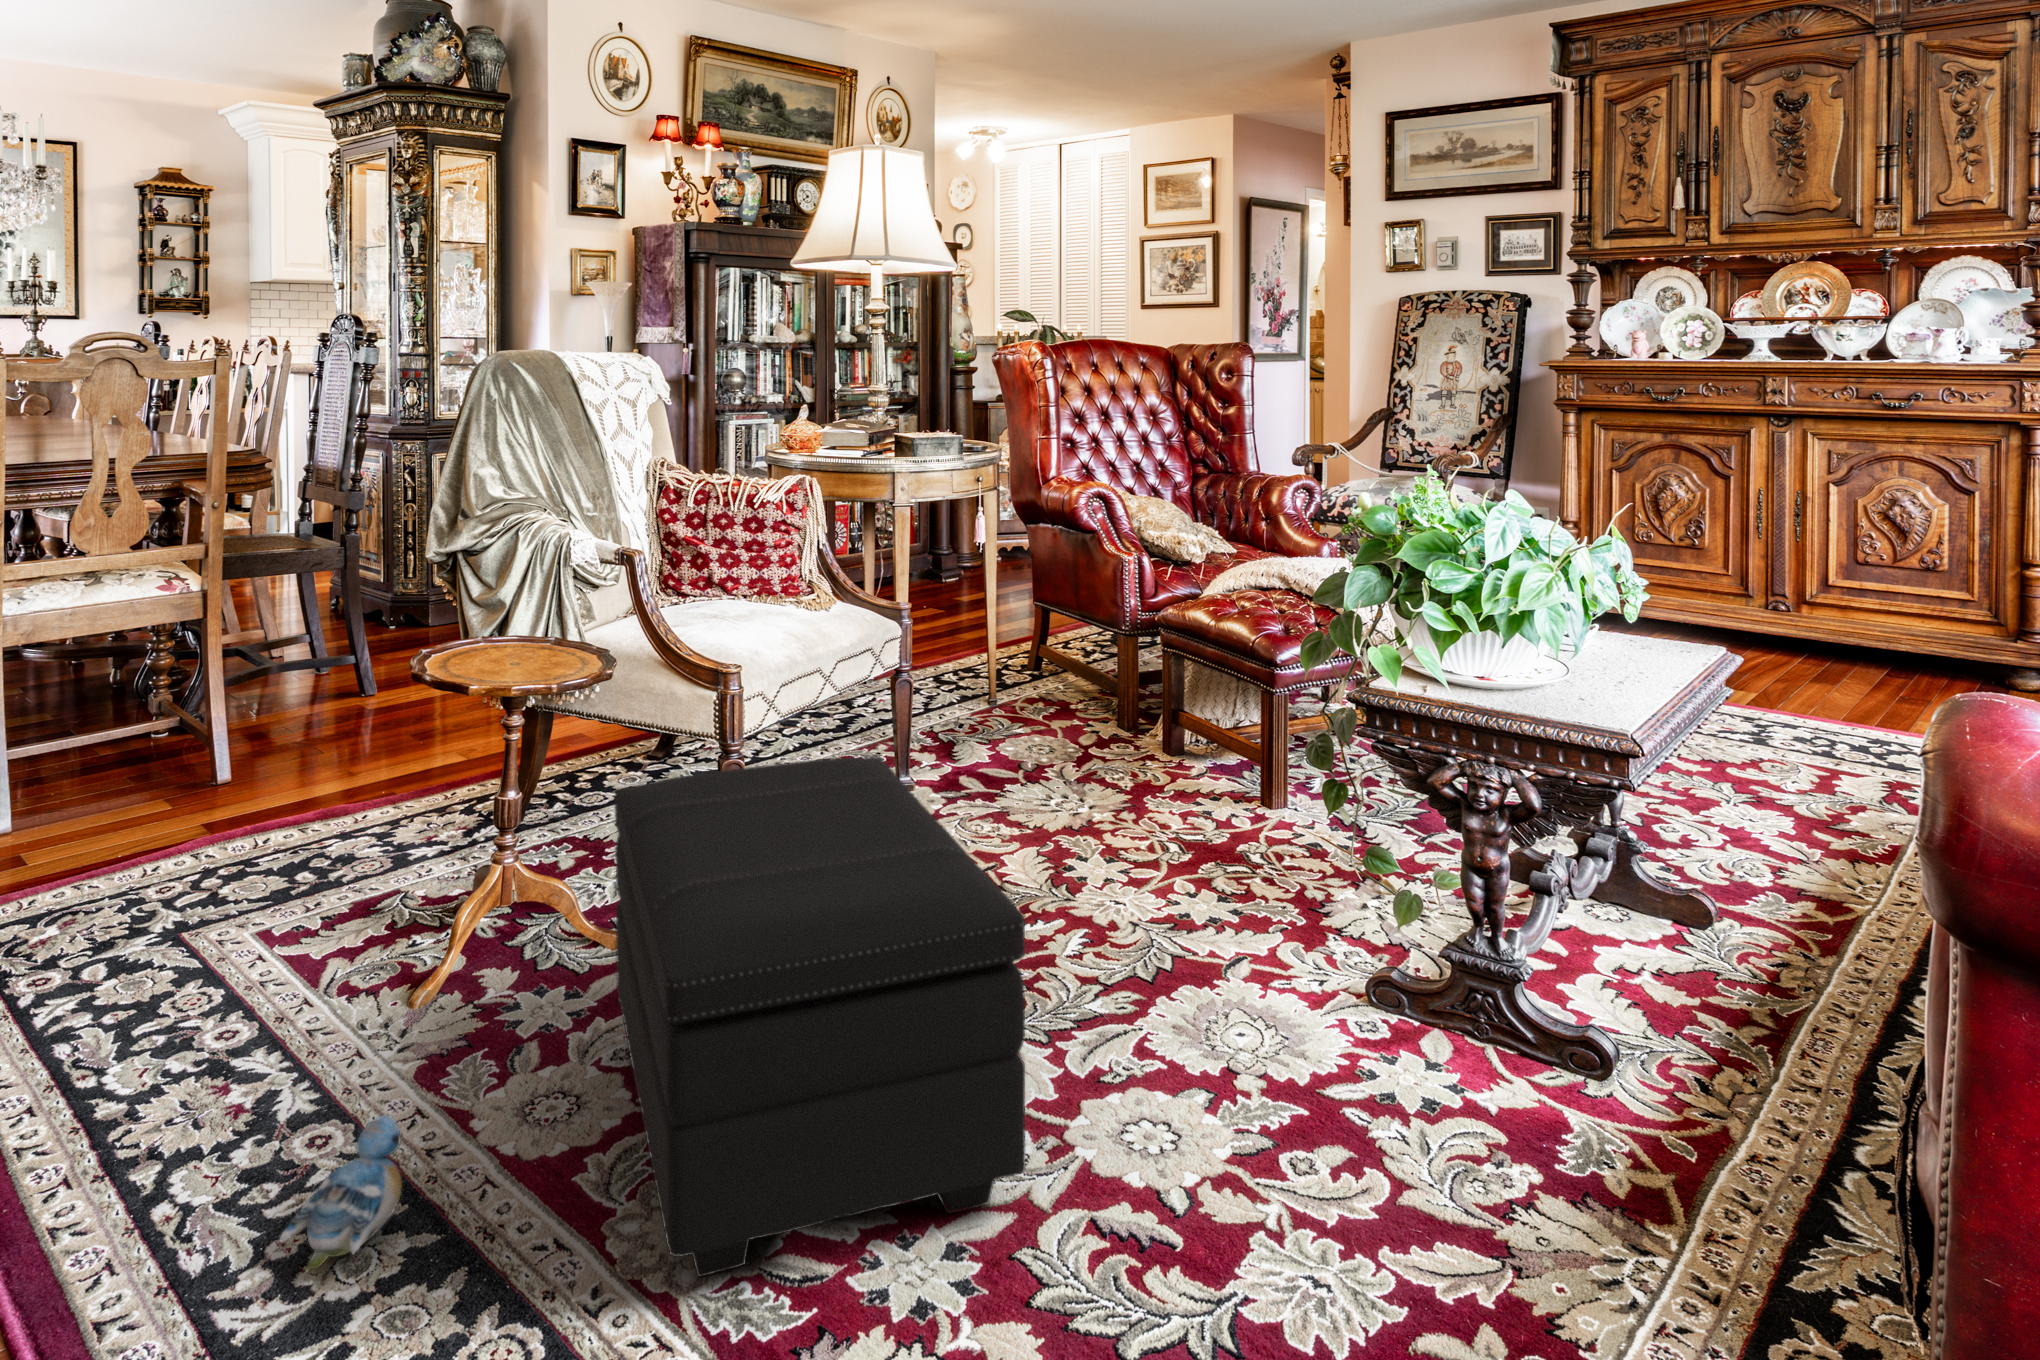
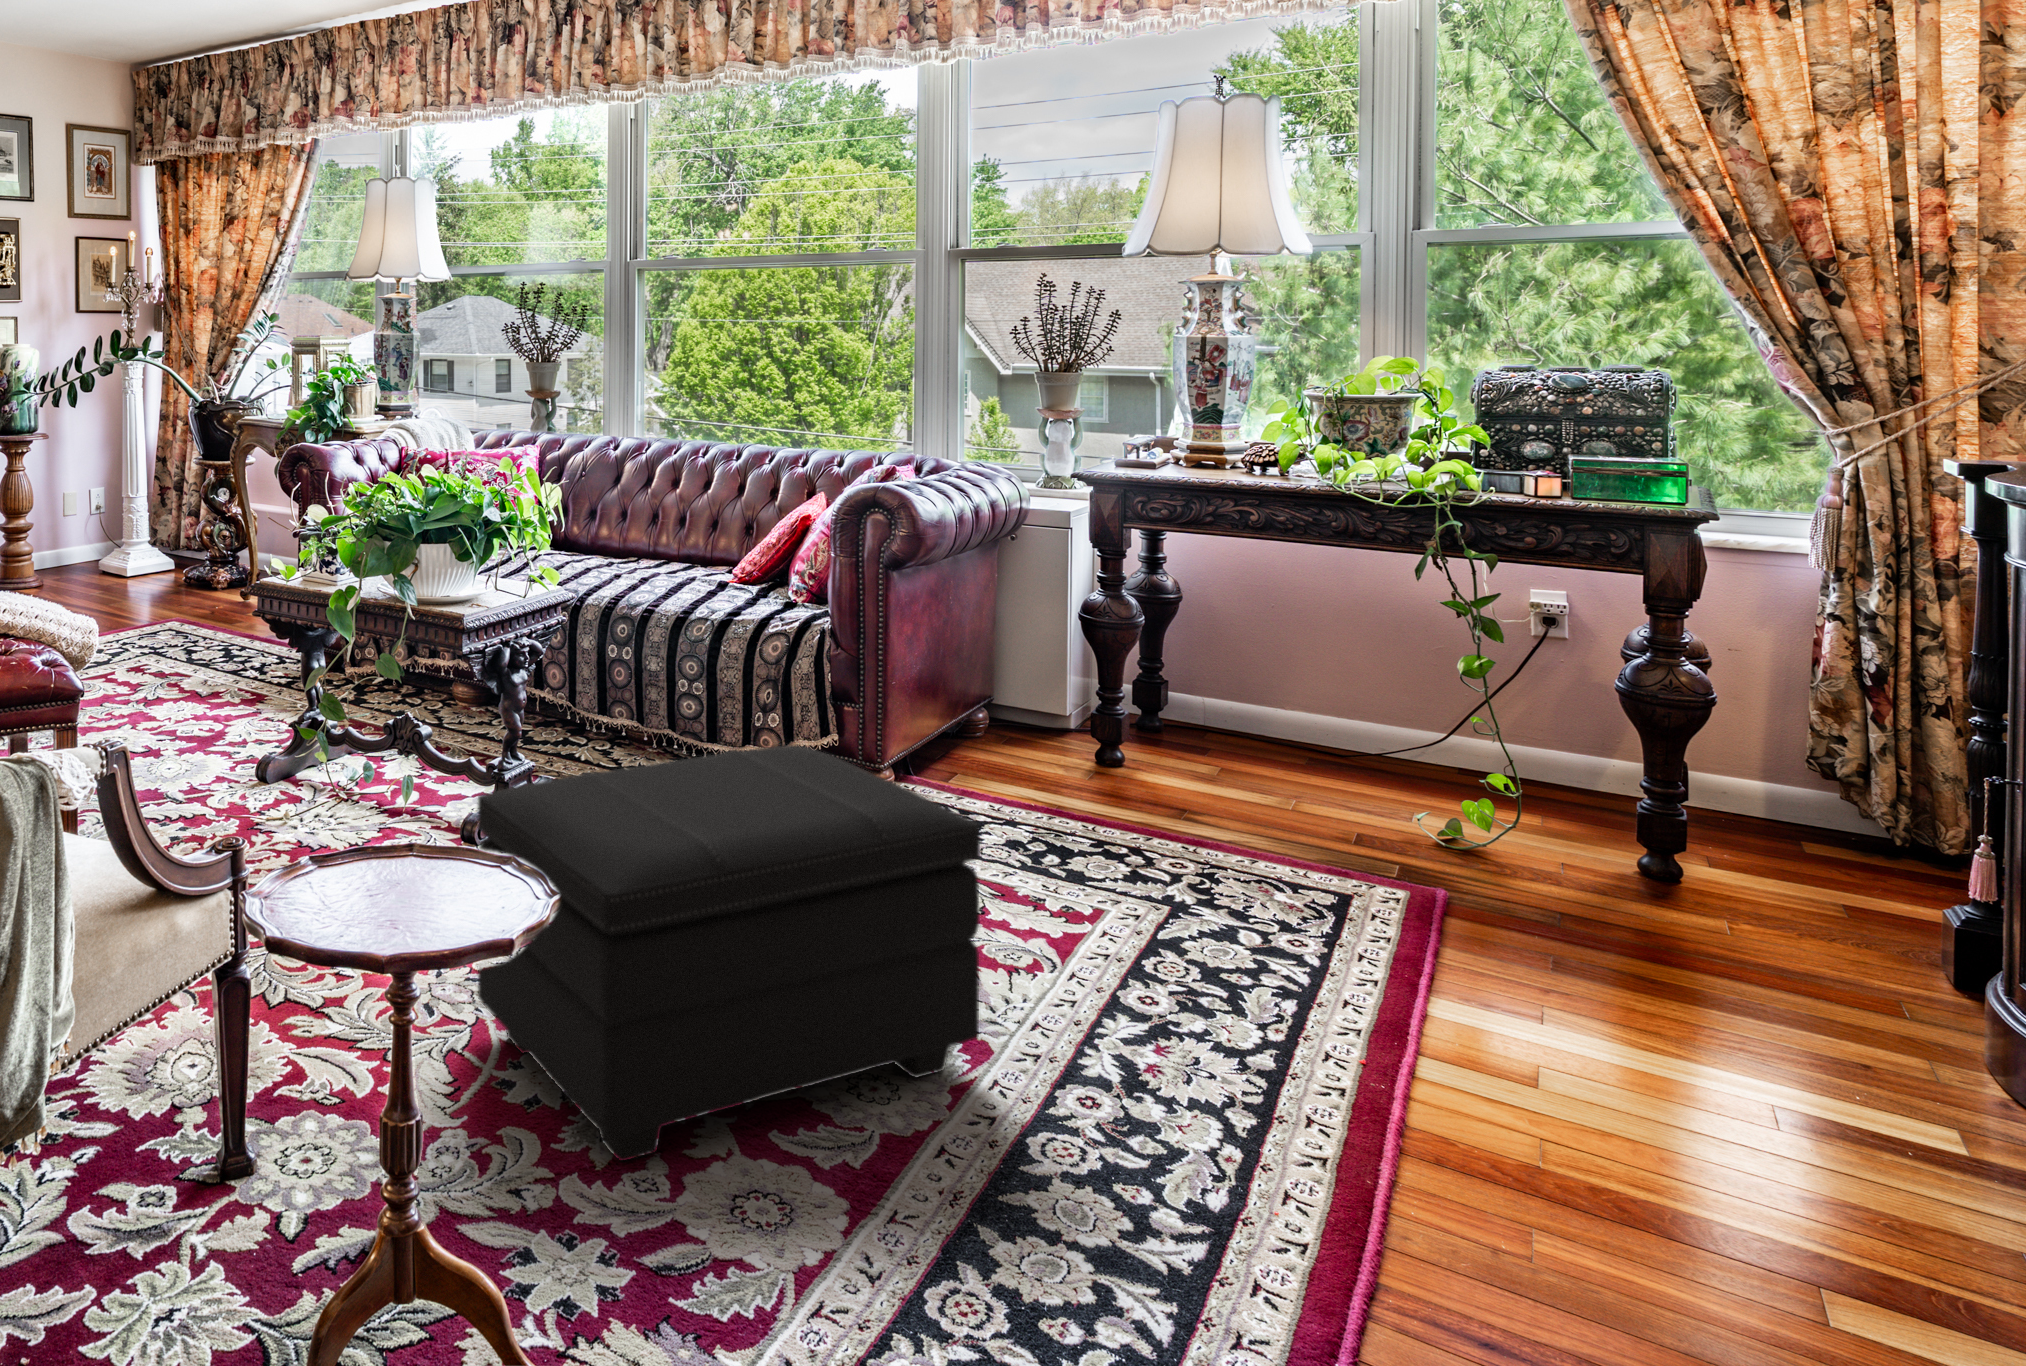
plush toy: present [280,1115,402,1272] -> none [953,1171,1100,1283]

